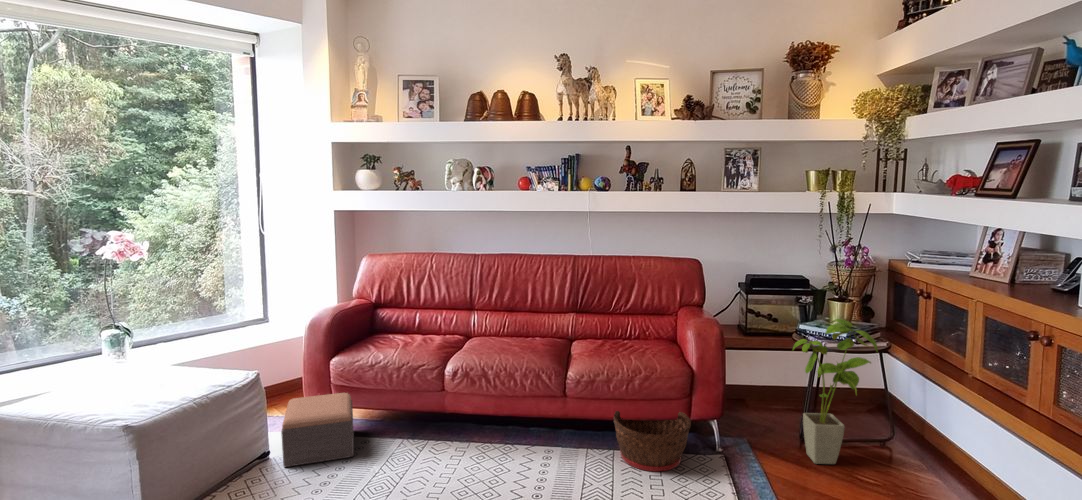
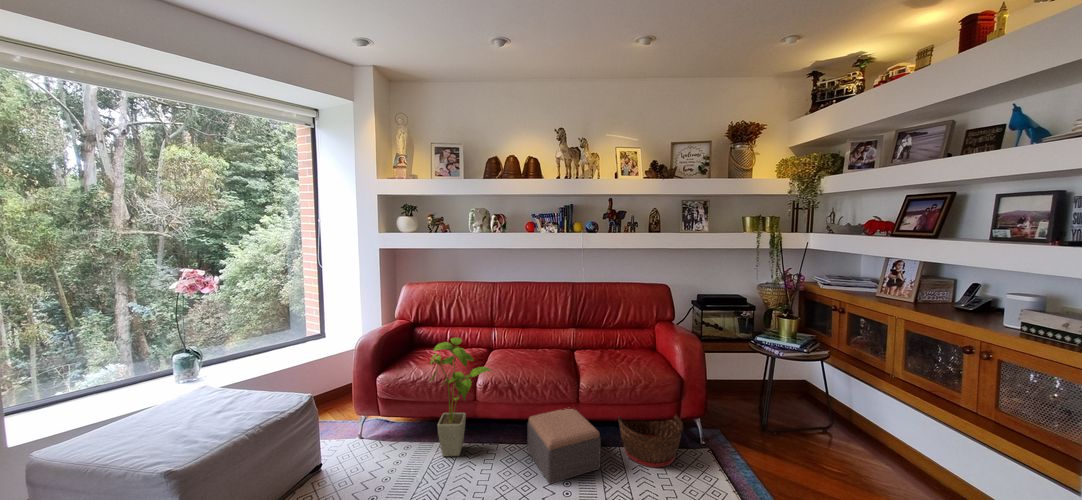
house plant: present [793,319,878,464] -> present [430,338,492,456]
footstool: present [281,393,354,467] -> present [527,408,601,484]

